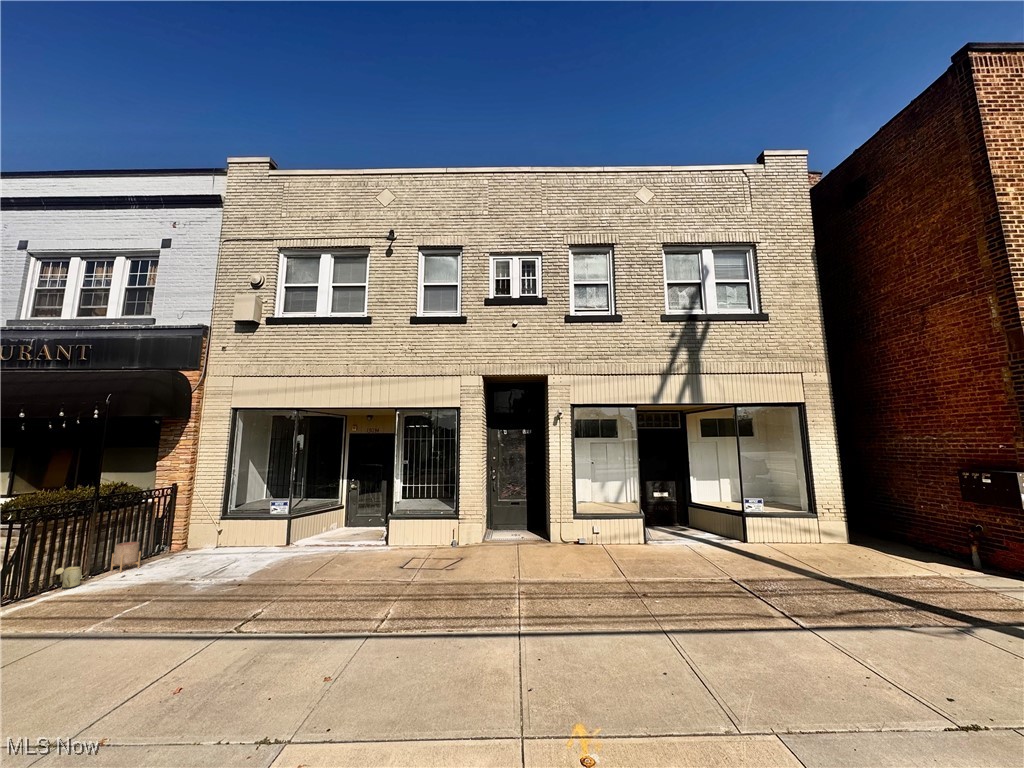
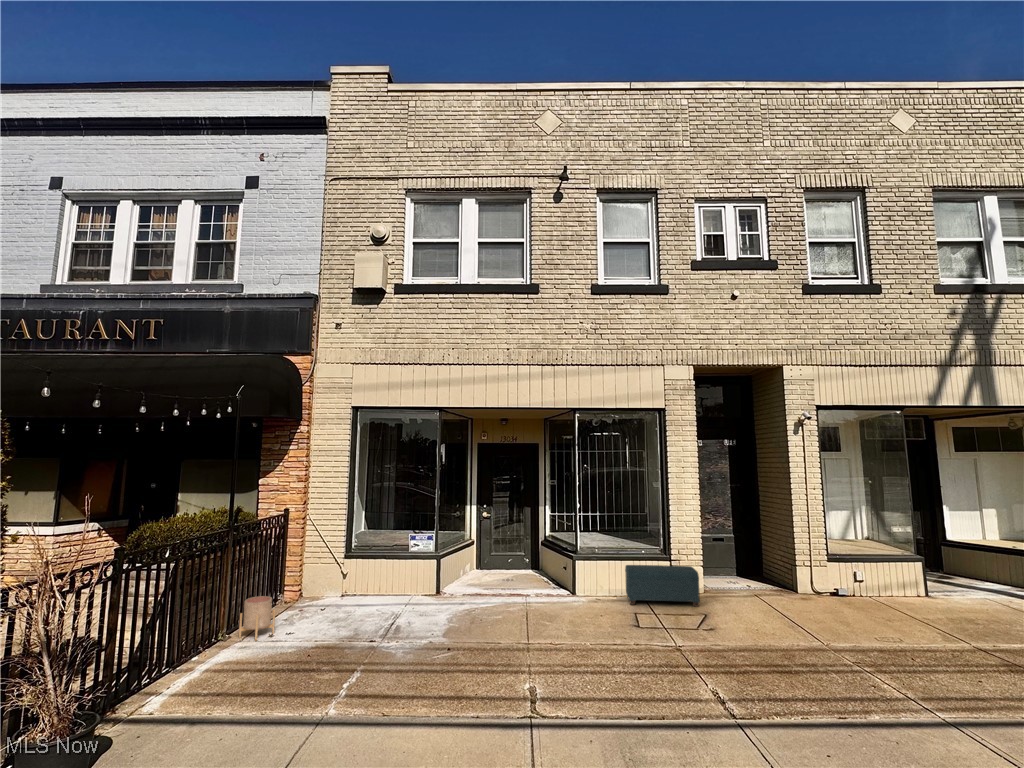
bench: none [419,522,472,551] -> present [625,565,700,607]
watering can: present [55,566,82,589] -> none [201,628,224,669]

